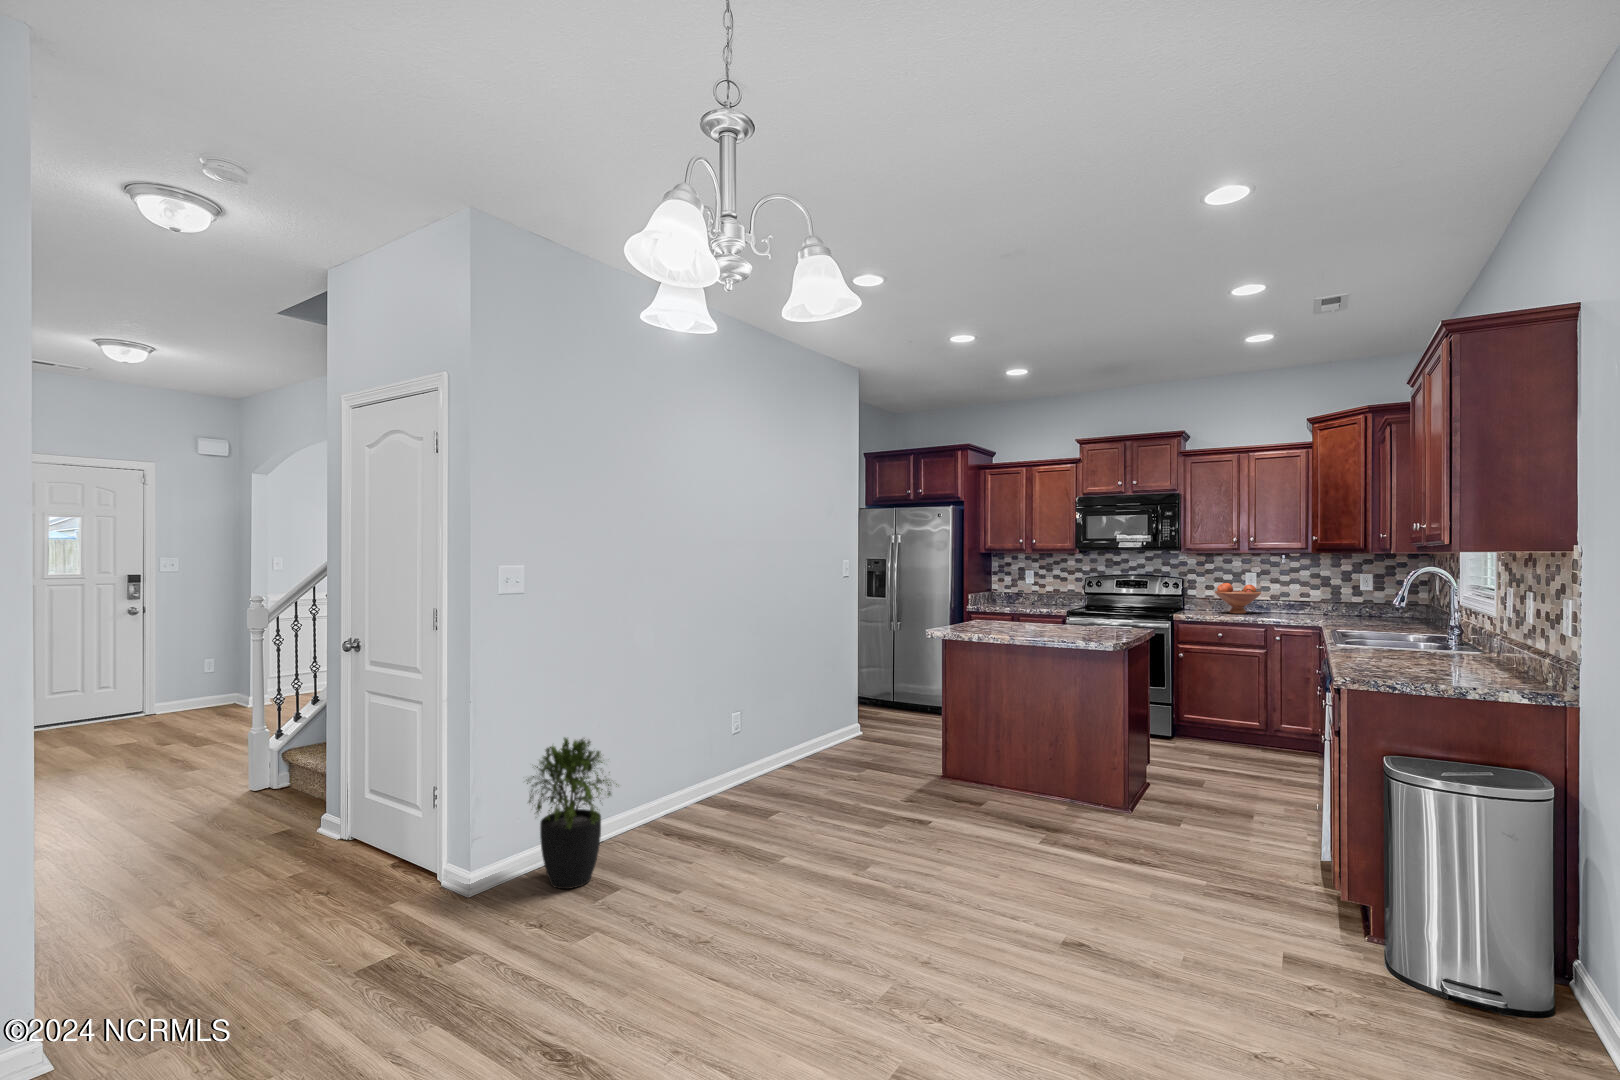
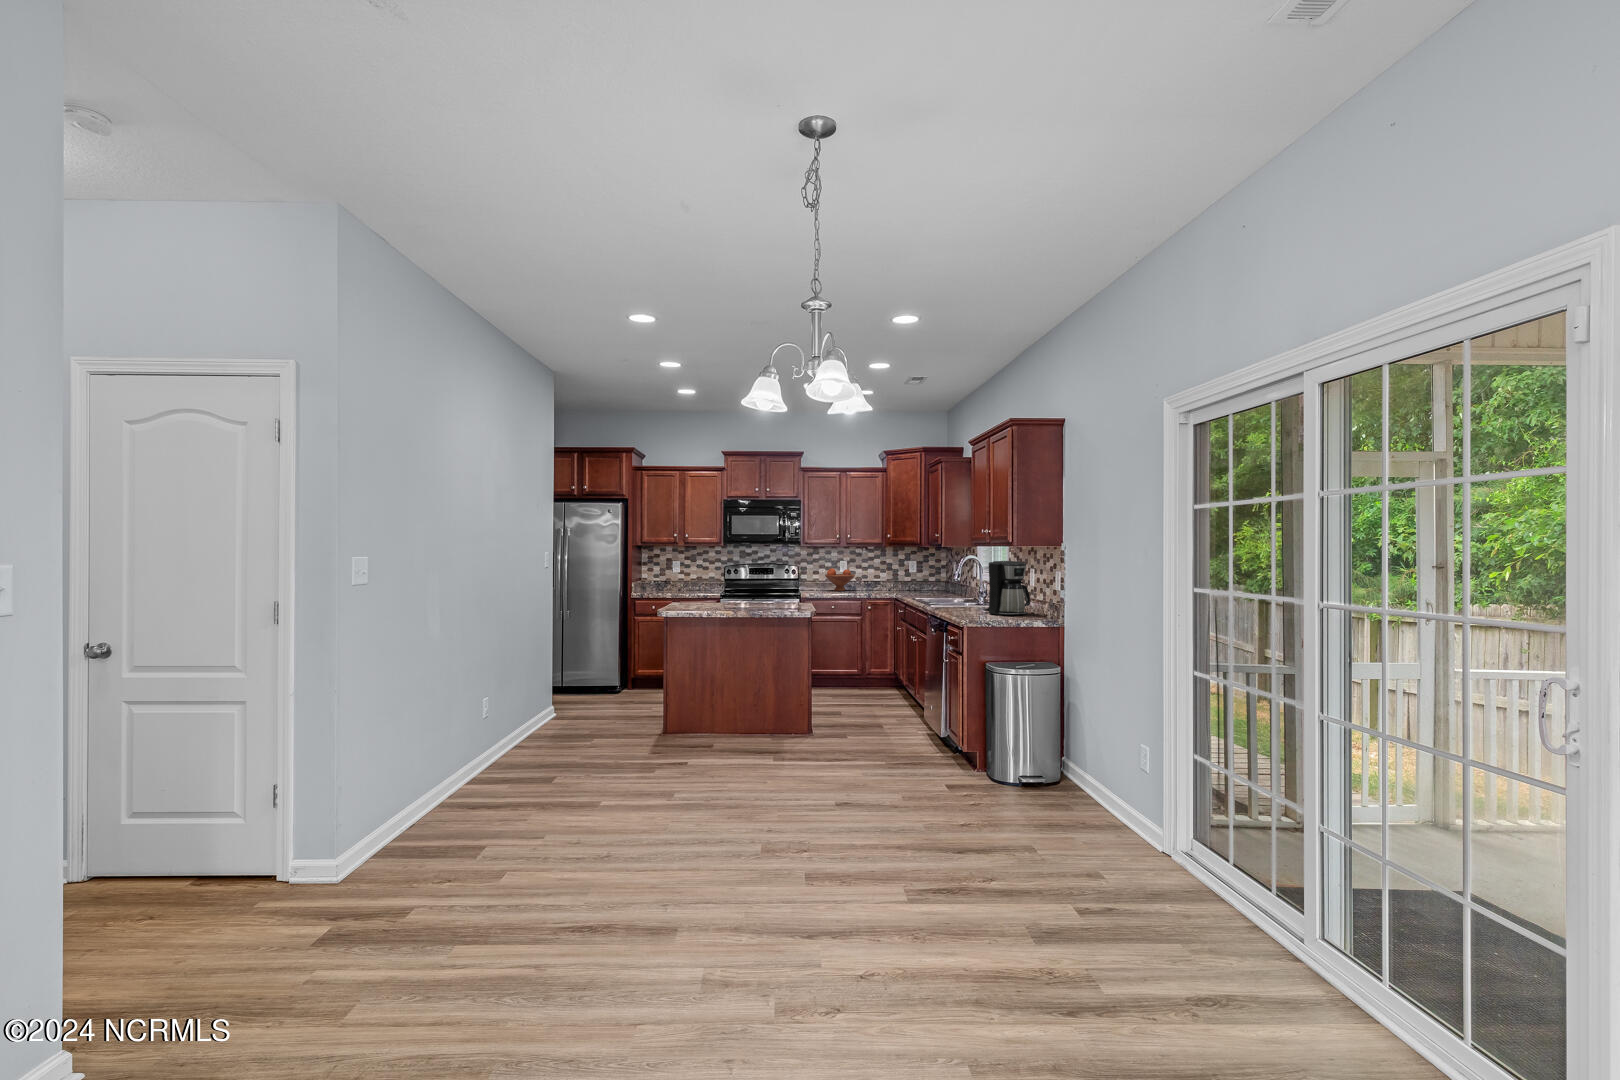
coffee maker: none [1411,578,1511,675] -> present [983,561,1030,616]
potted plant: present [526,738,617,889] -> none [370,717,465,862]

